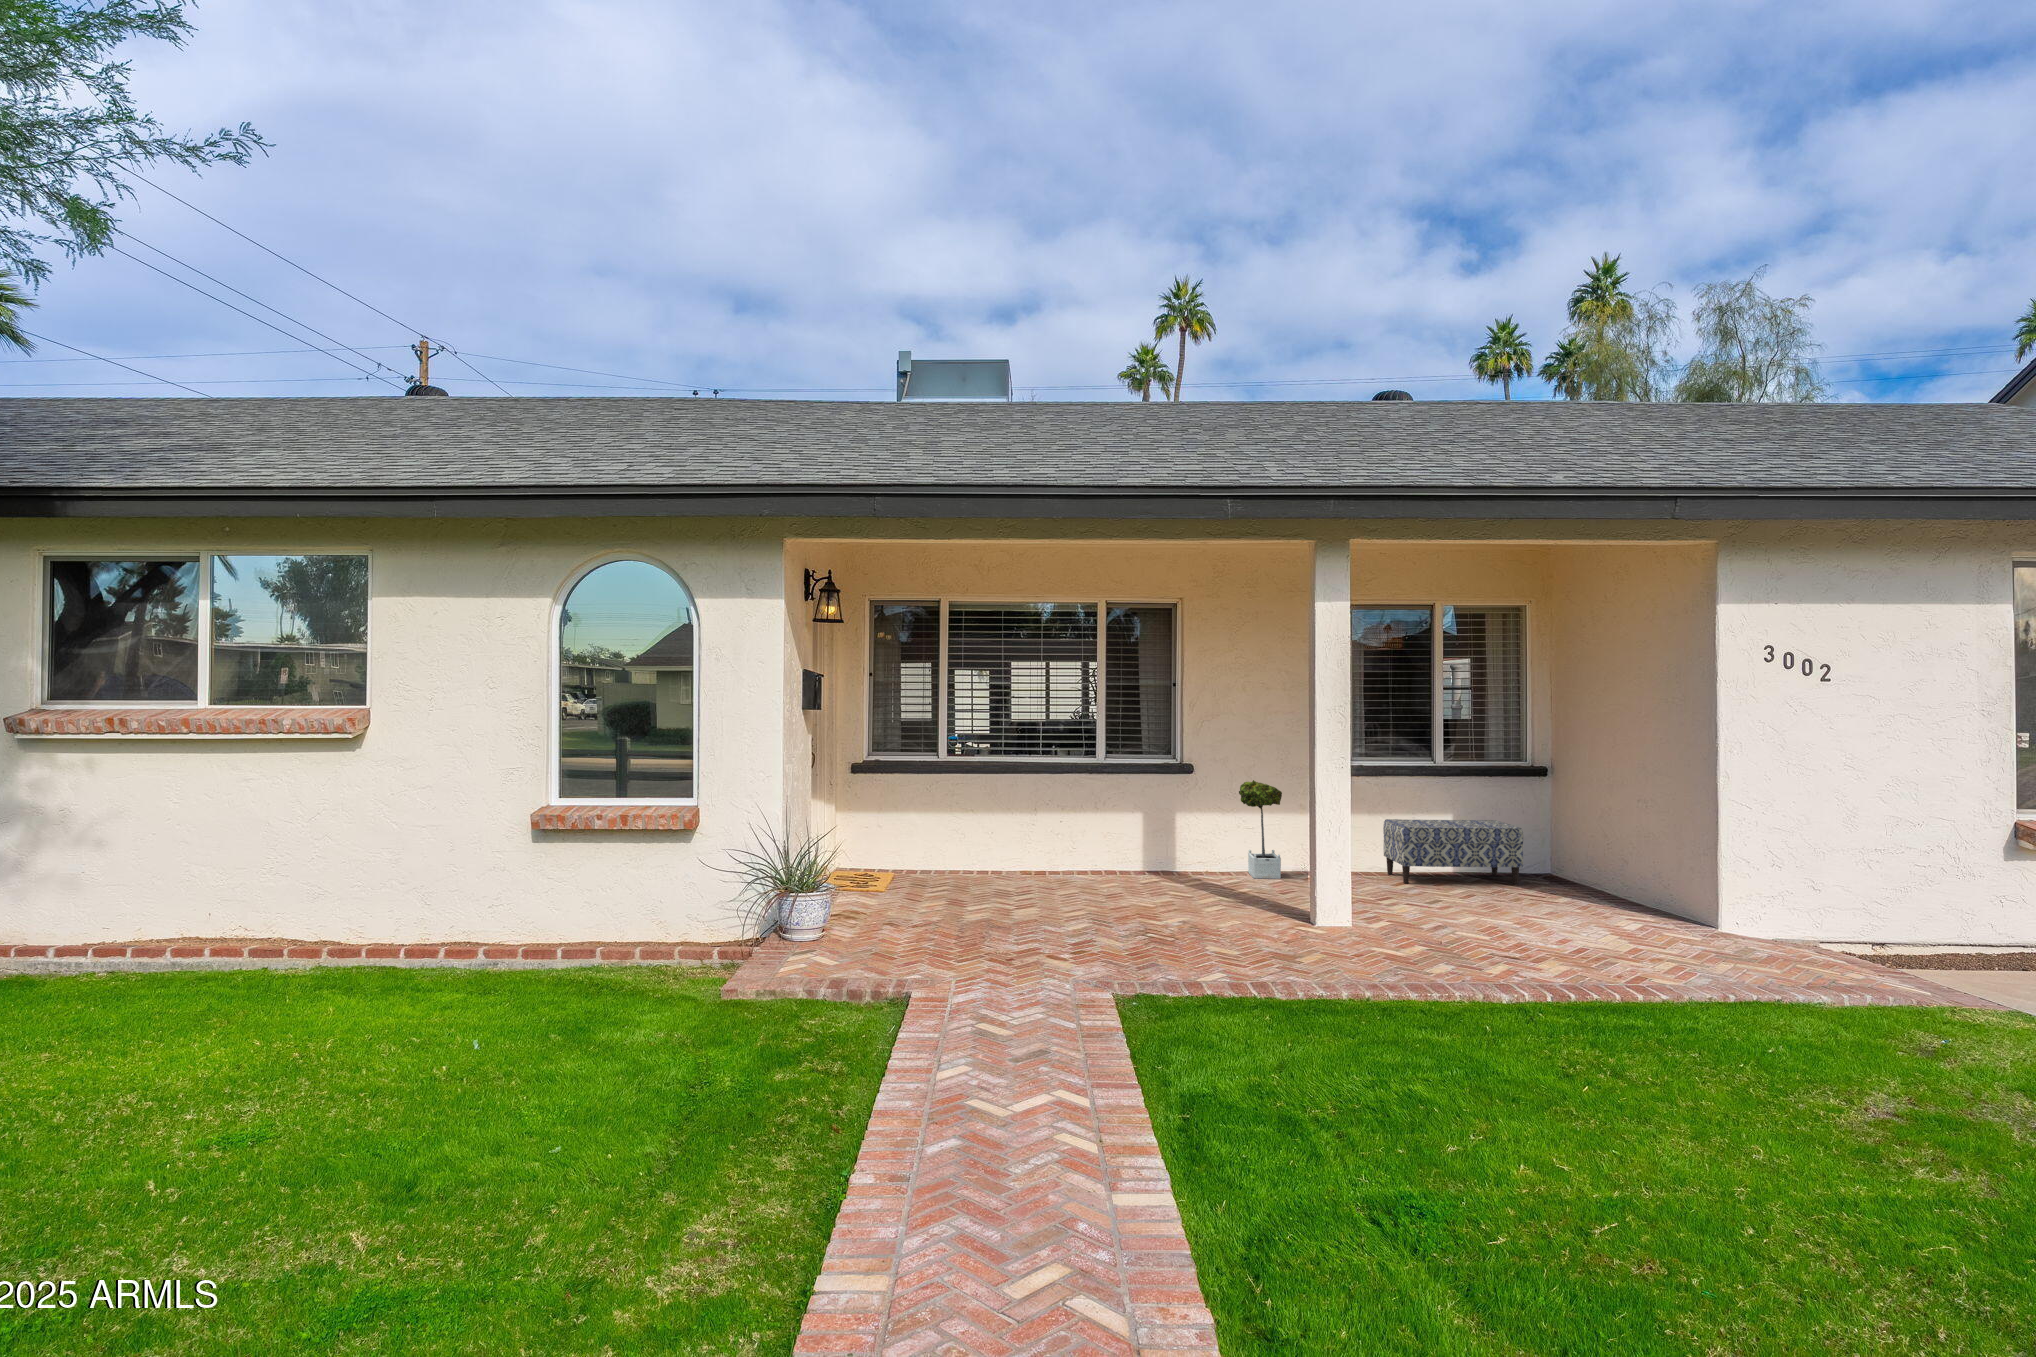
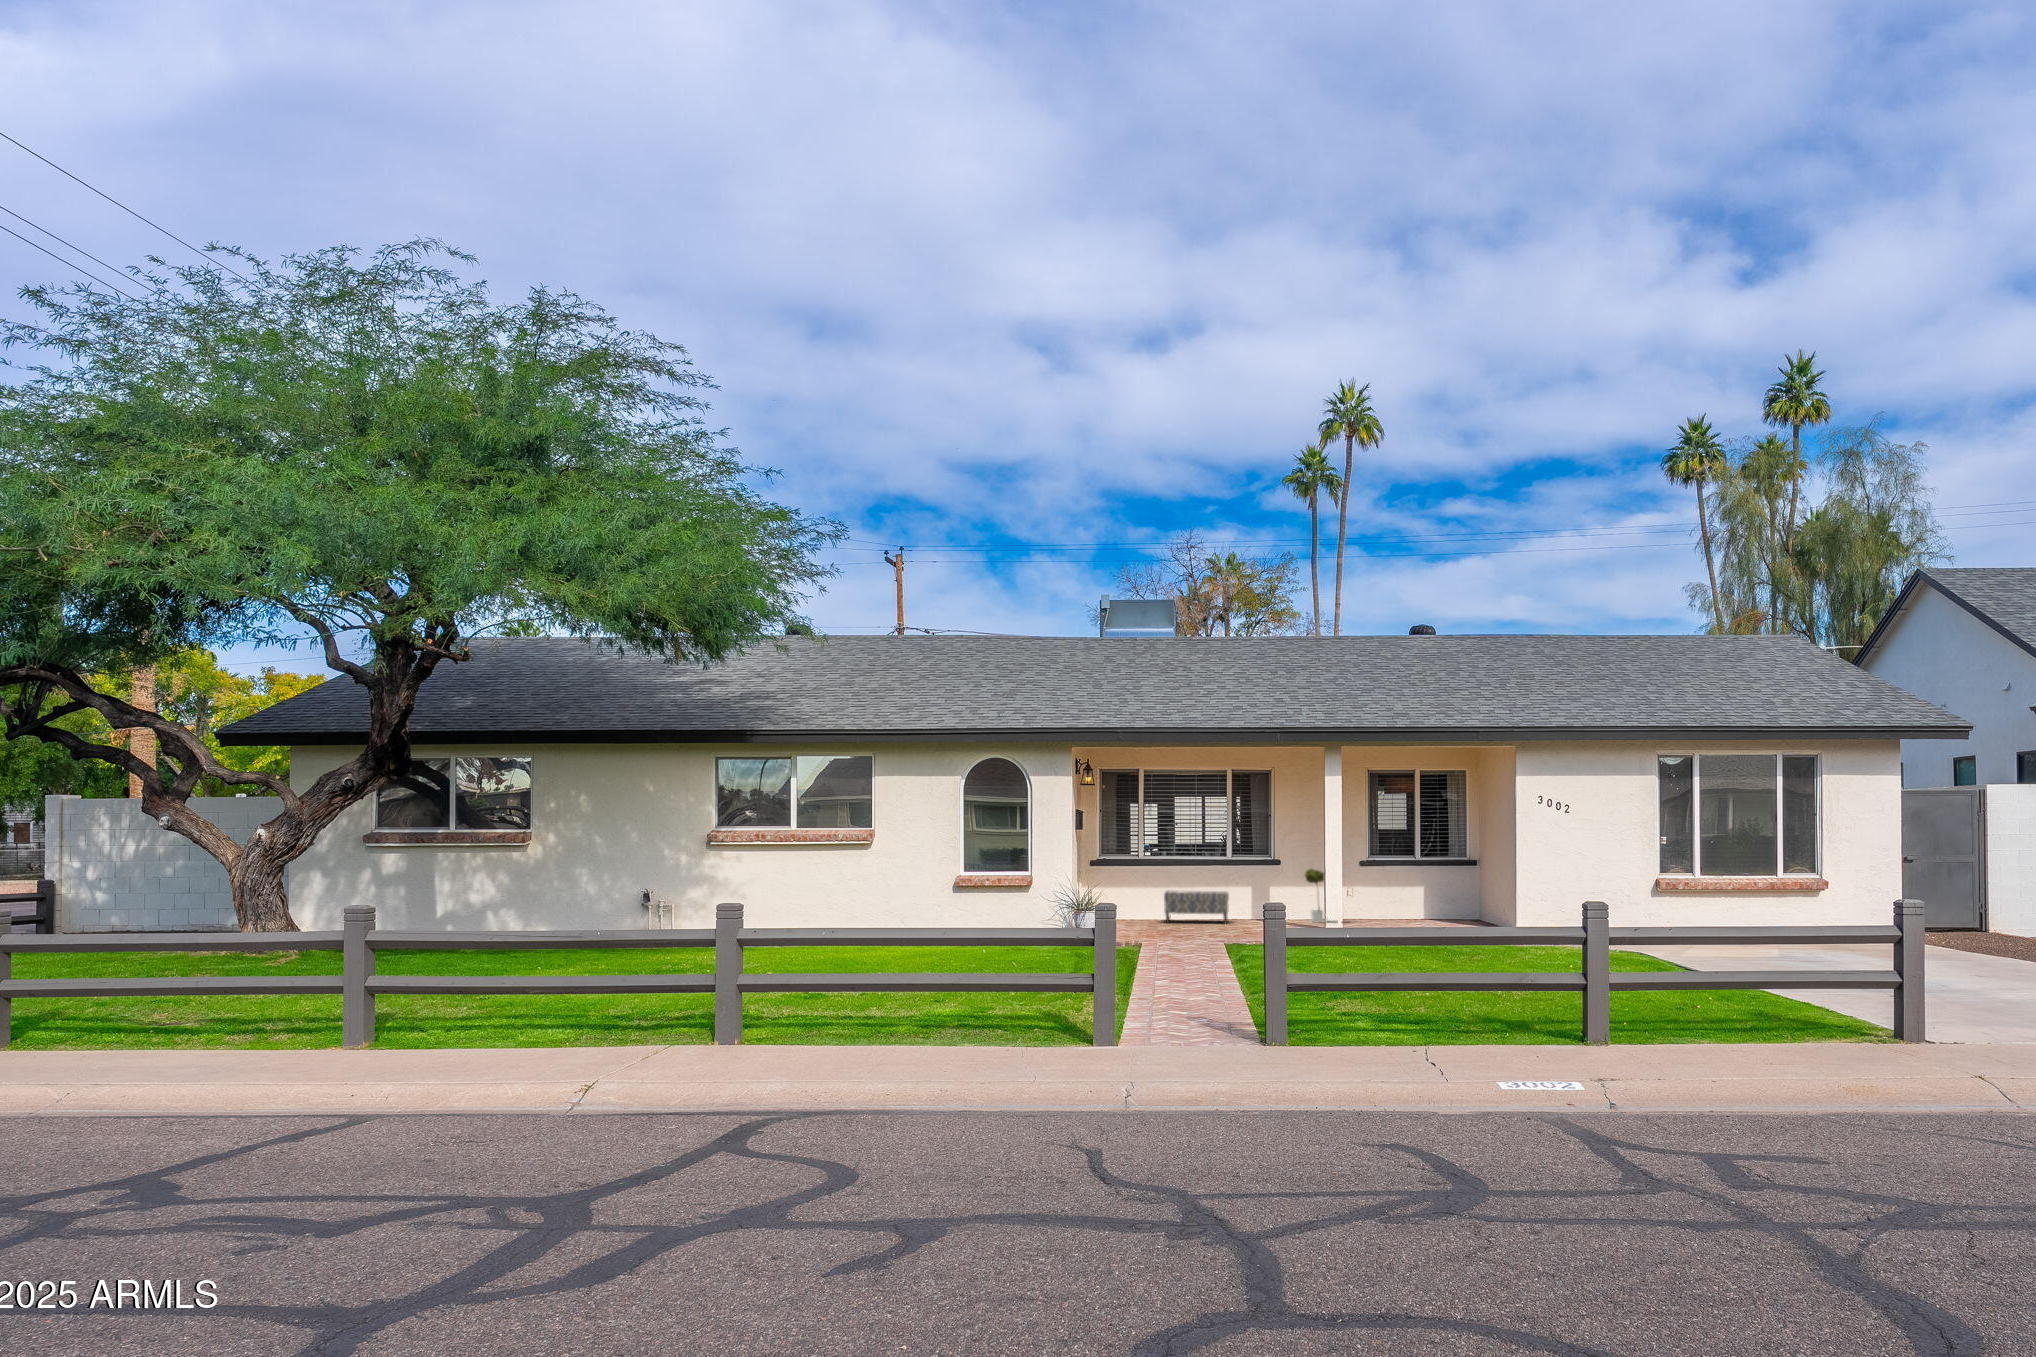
bench: present [1383,819,1523,884] -> present [1164,890,1229,923]

